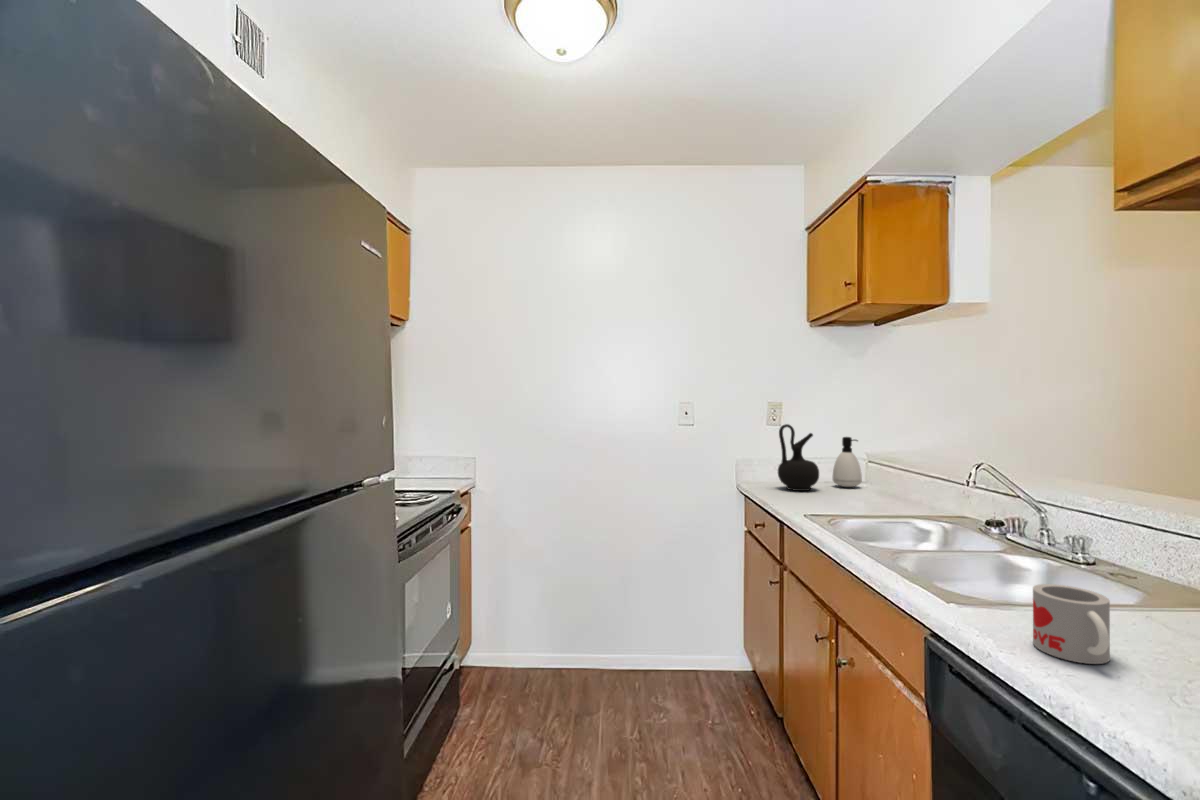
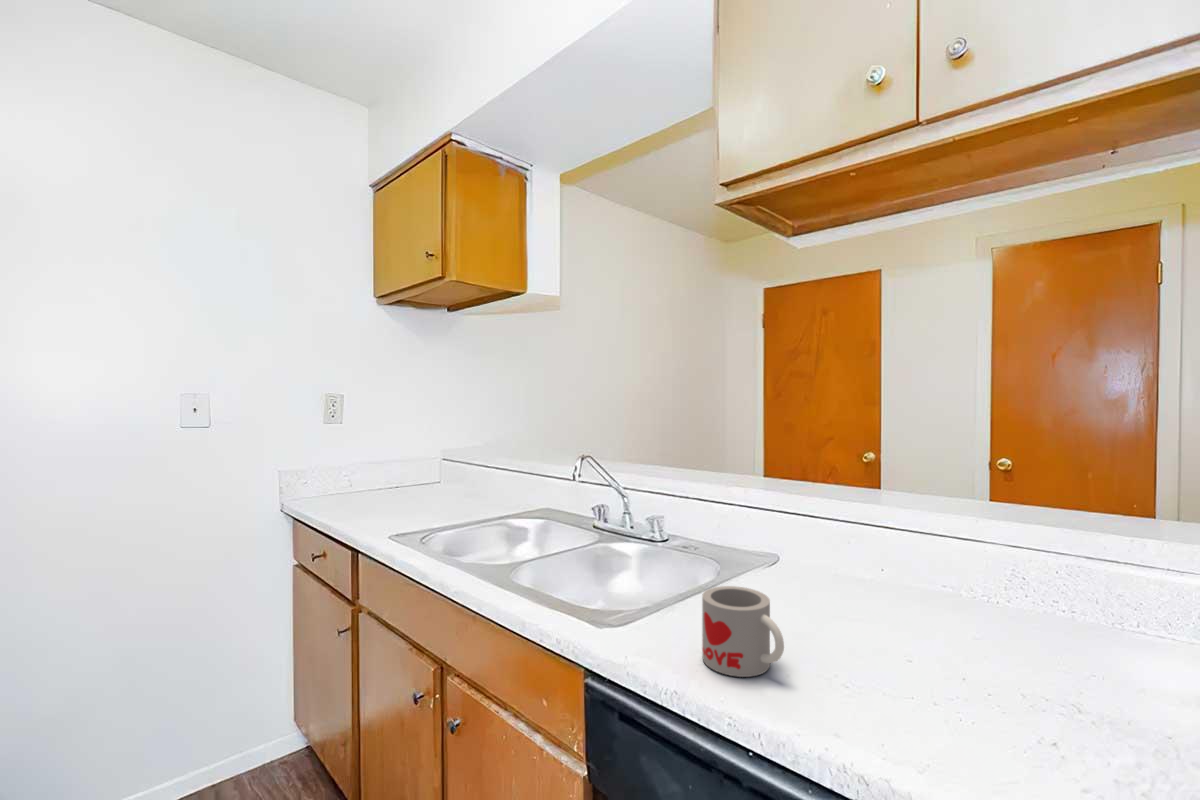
ceramic jug: present [778,424,819,491] -> none [340,421,392,502]
soap dispenser: present [833,437,862,487] -> none [405,433,437,490]

